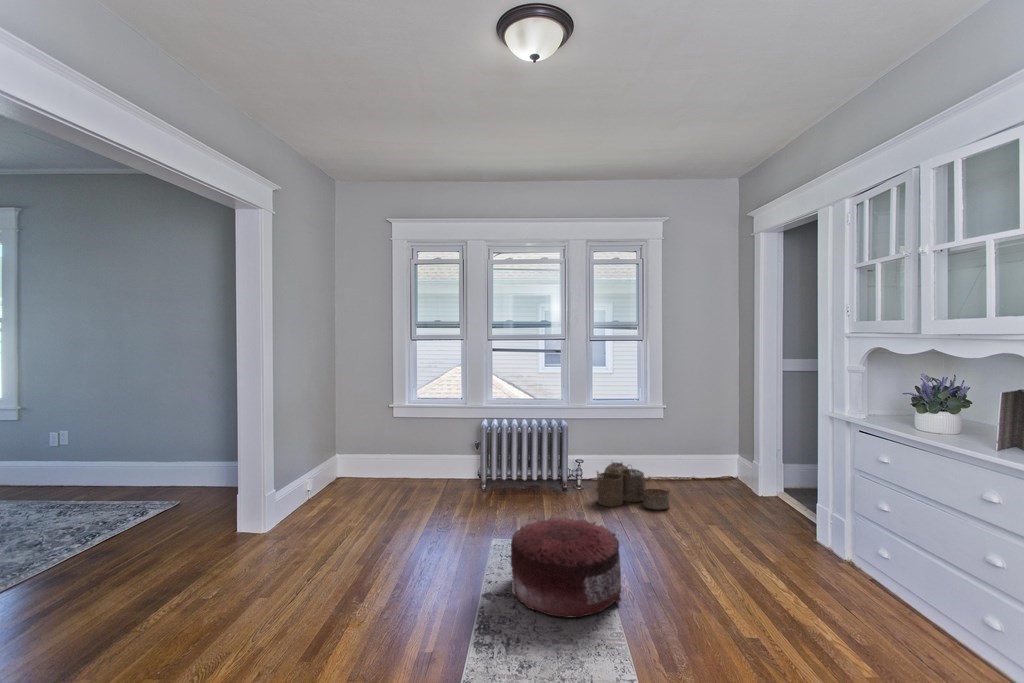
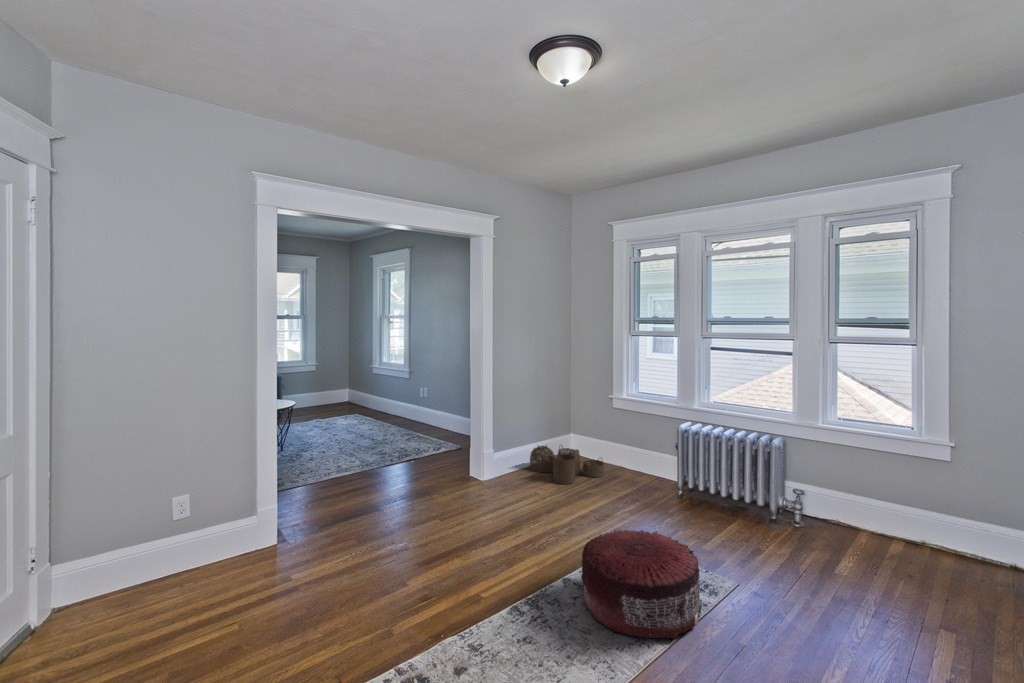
woven basket: present [597,462,669,510] -> present [530,446,604,484]

